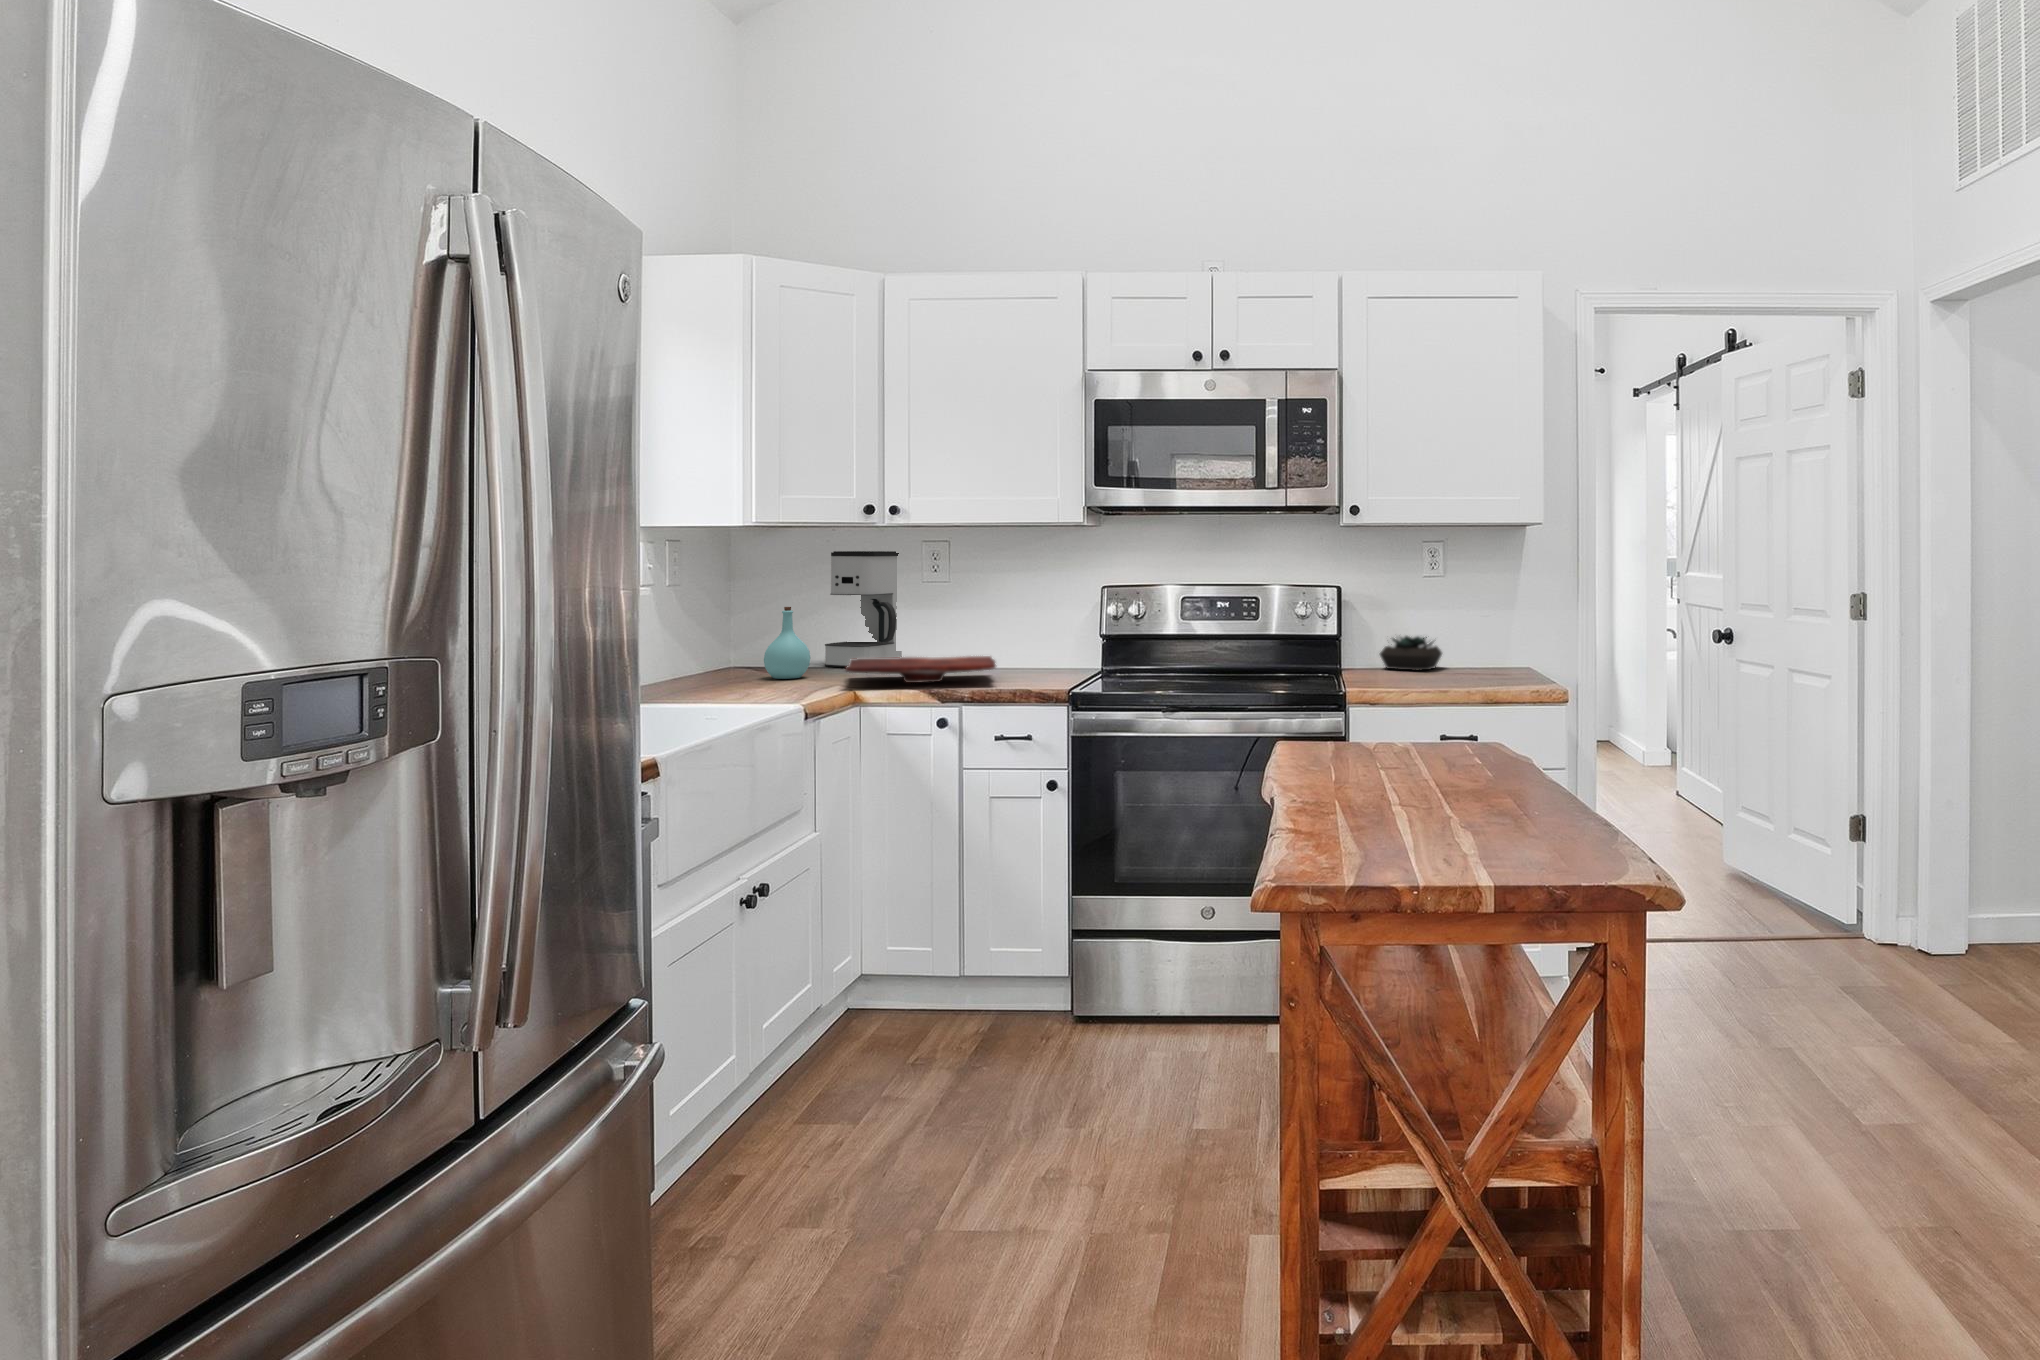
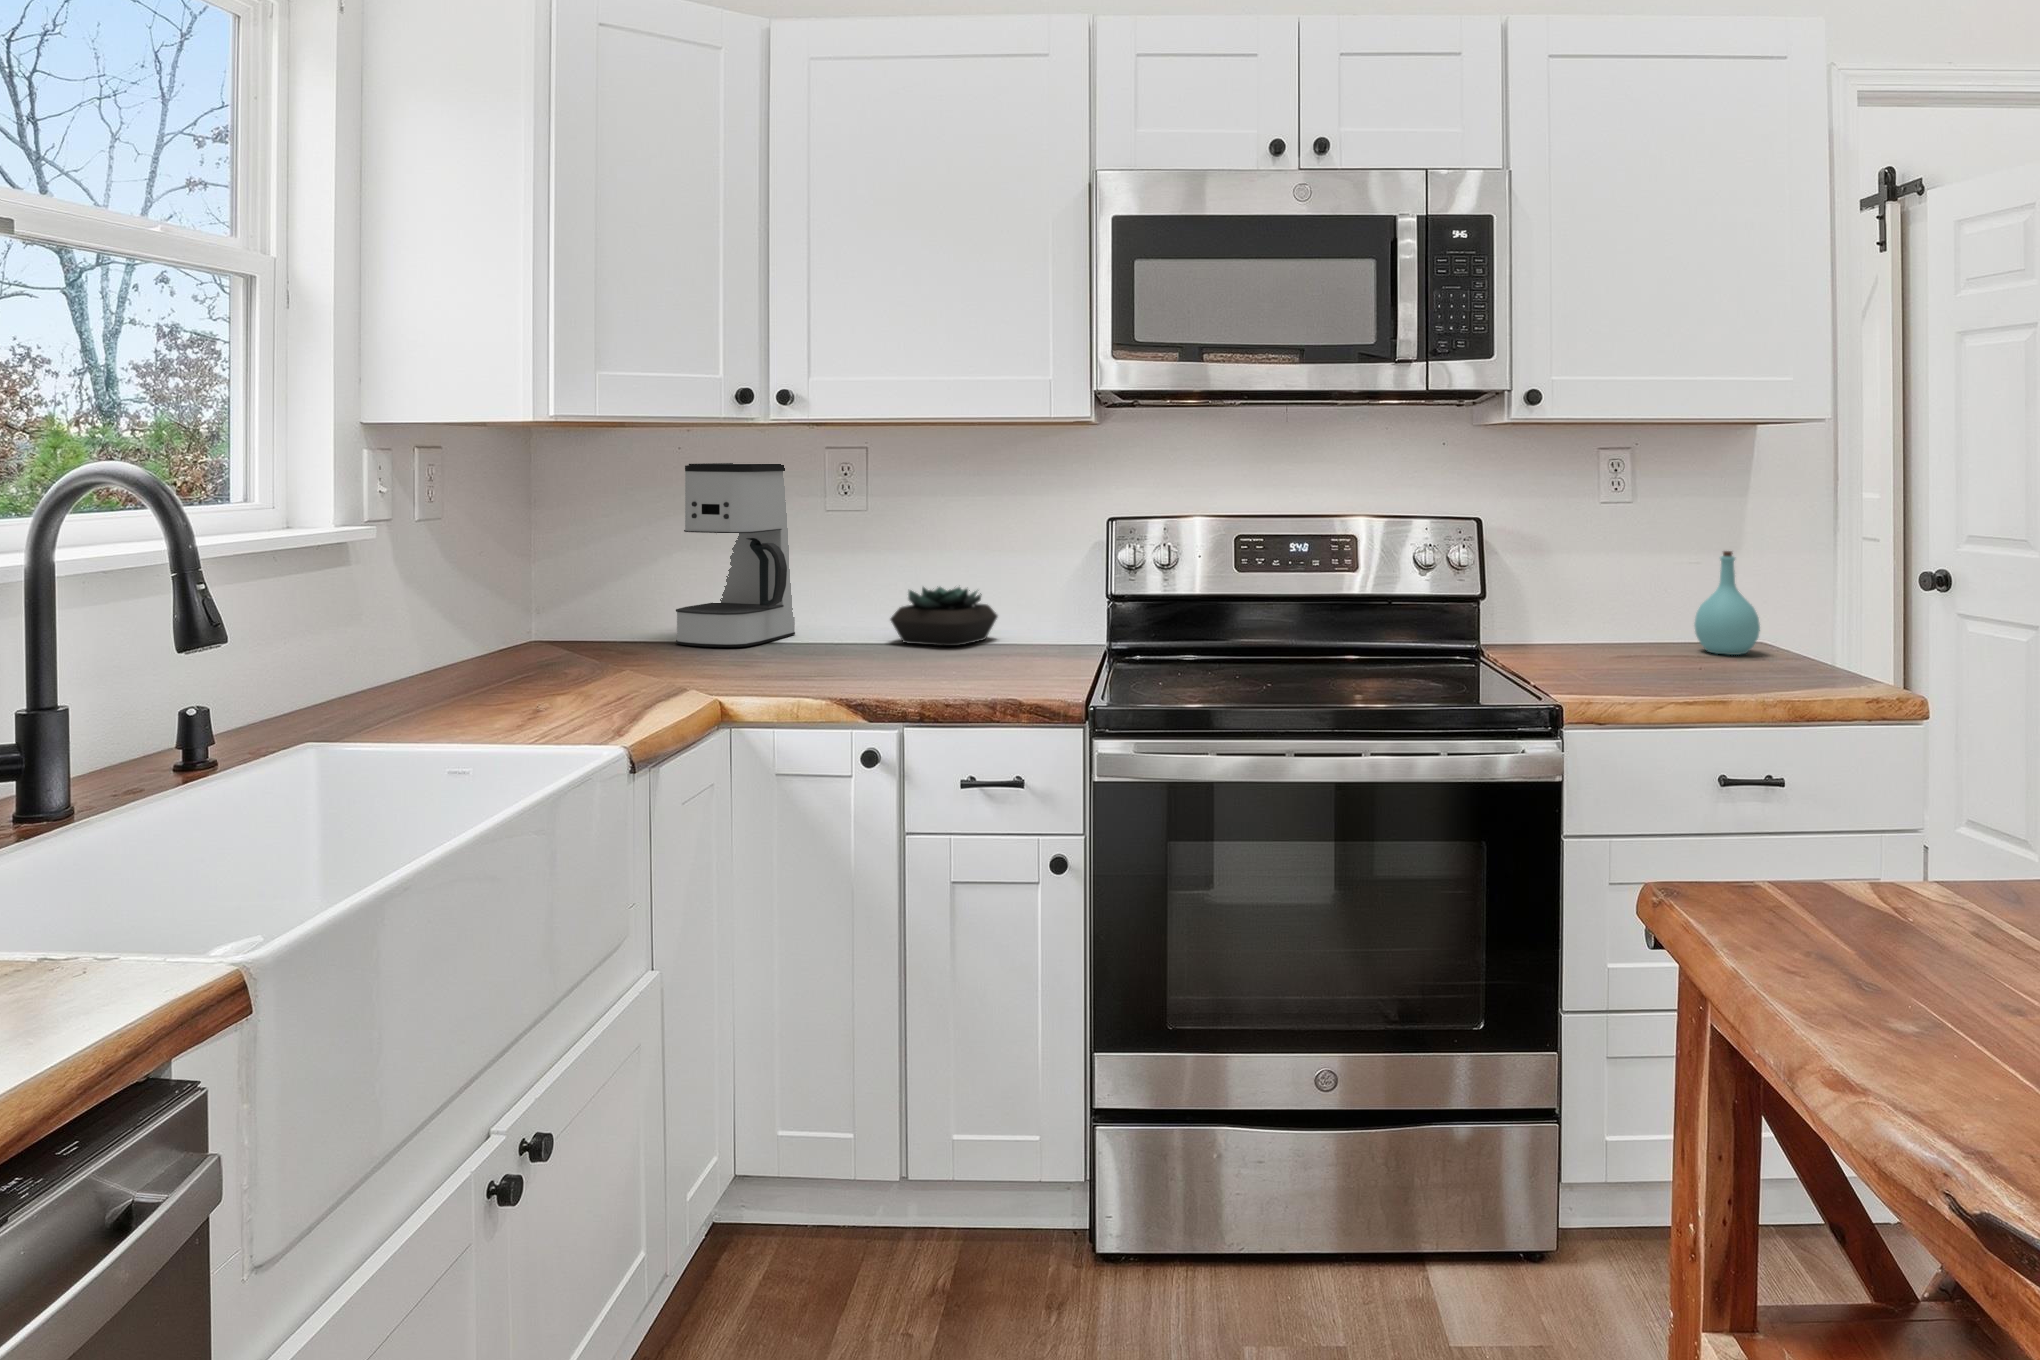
bottle: present [764,607,810,679] -> present [1695,551,1760,655]
succulent plant: present [1380,636,1442,670] -> present [890,587,998,646]
cutting board: present [845,656,996,683] -> none [705,633,958,683]

